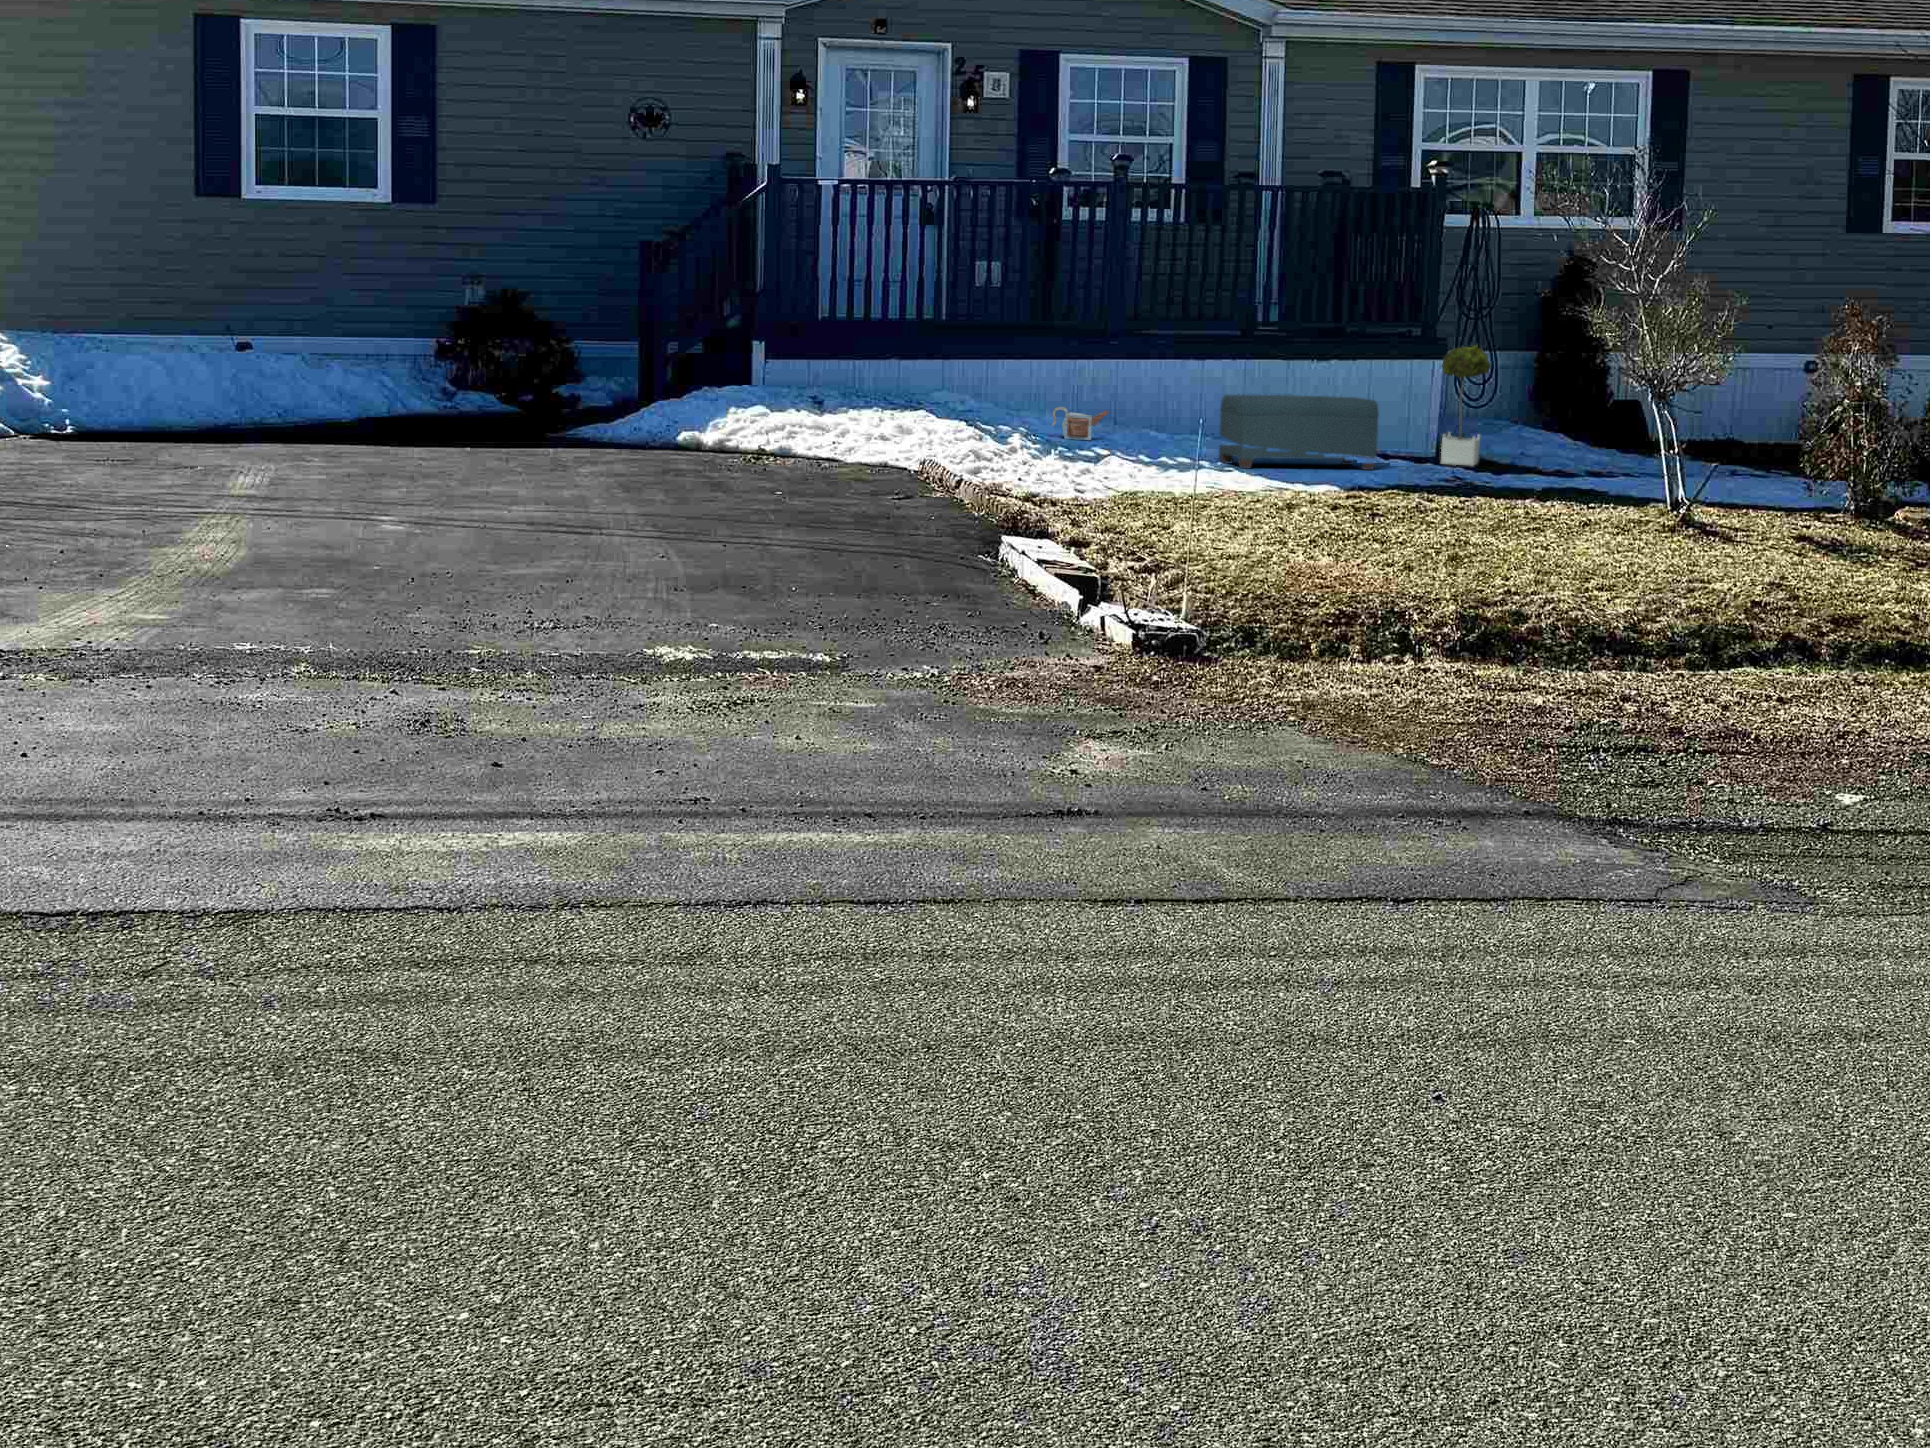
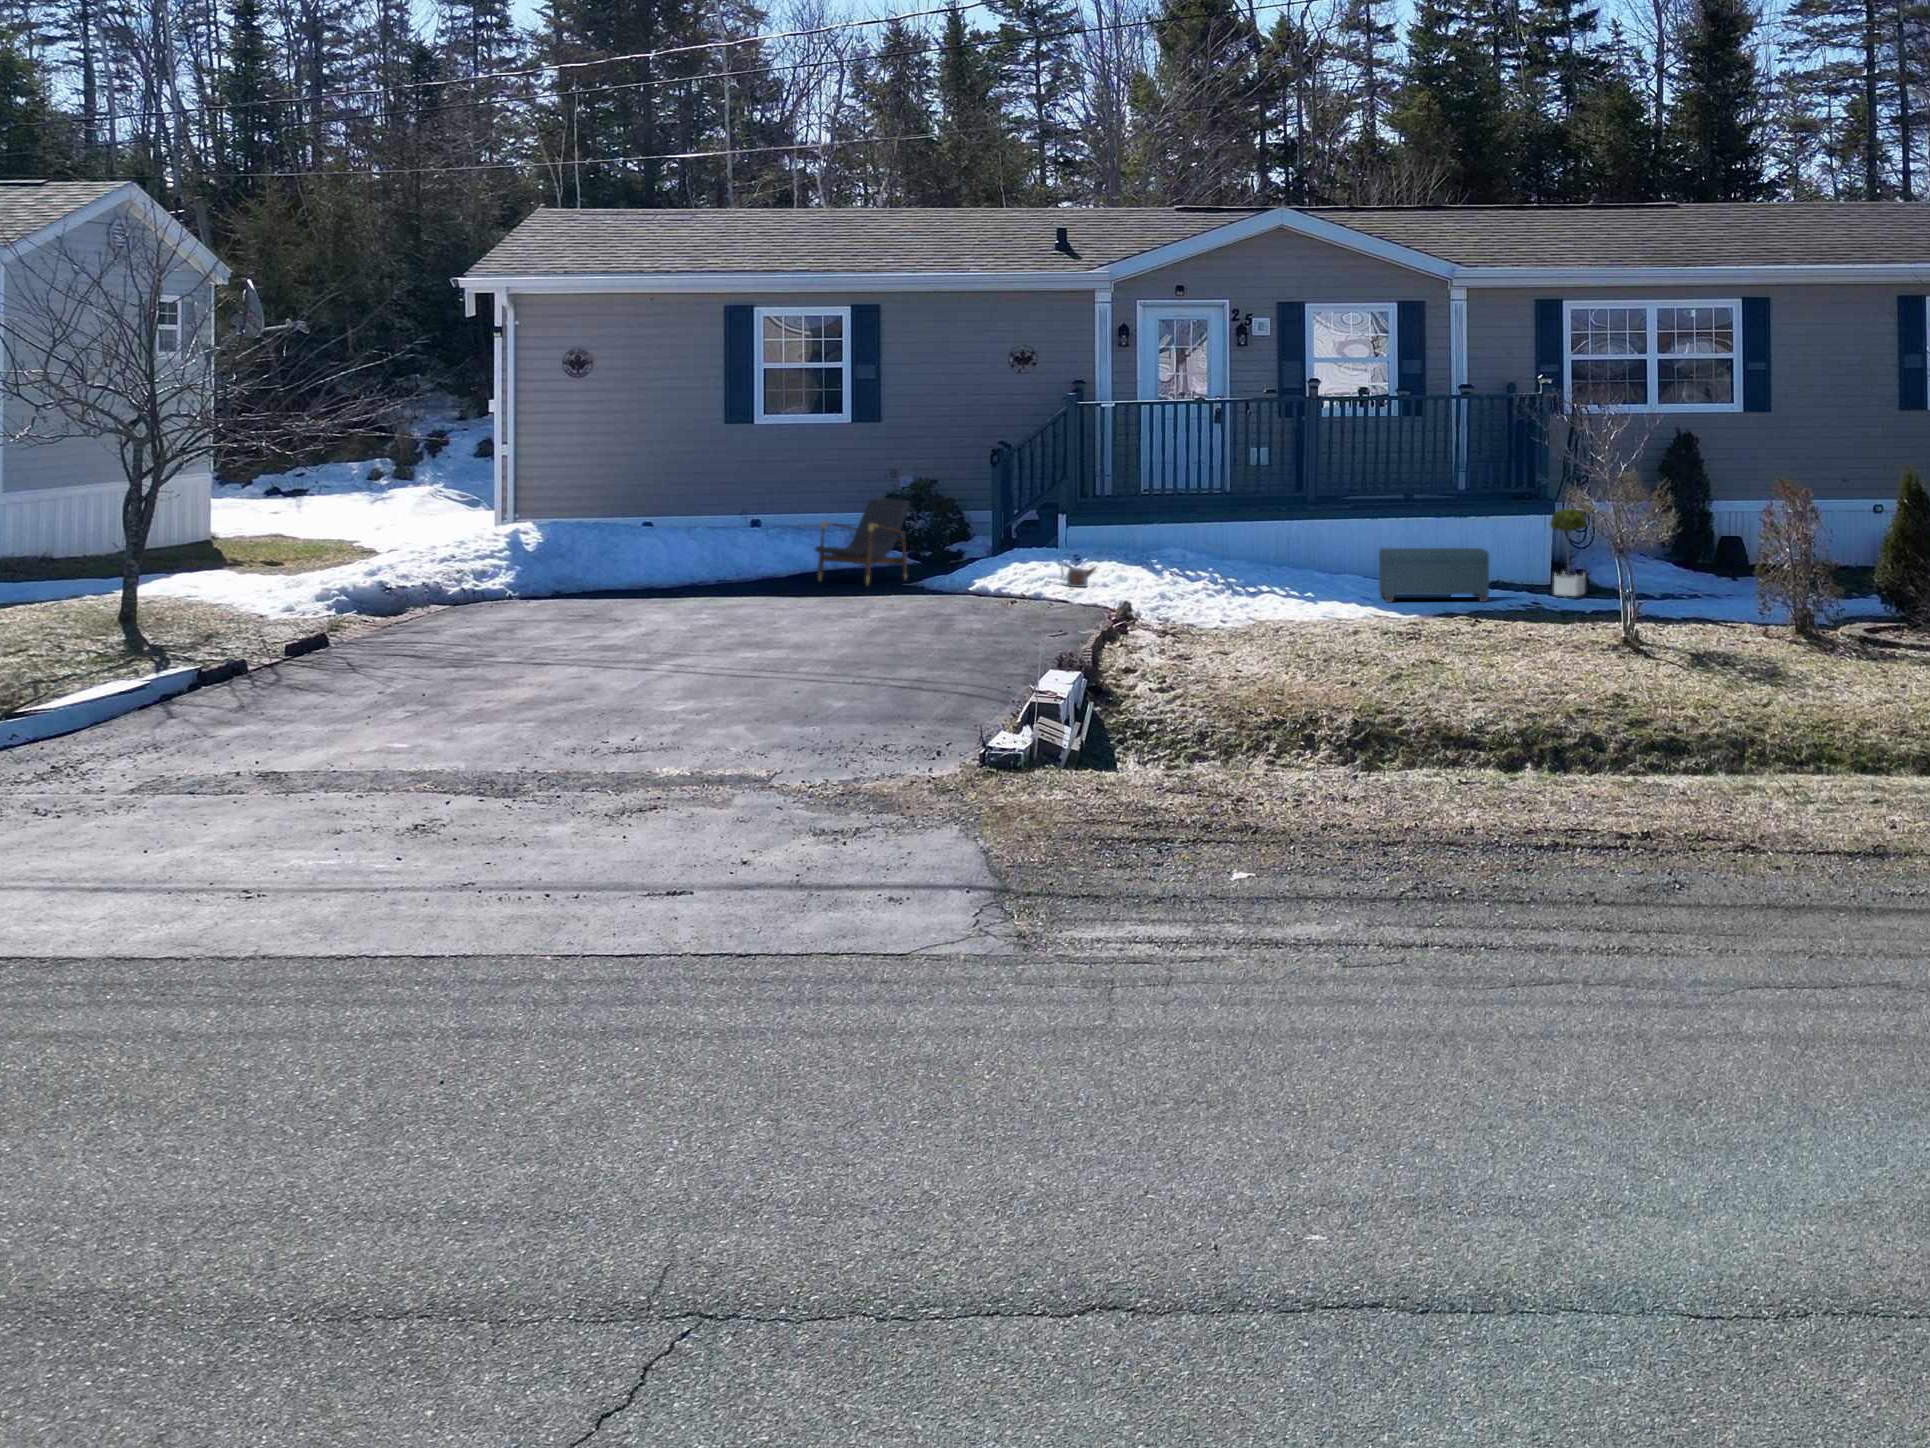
lounge chair: none [379,310,515,433] -> present [815,499,910,584]
watering can: present [1052,407,1109,440] -> present [1061,565,1097,587]

